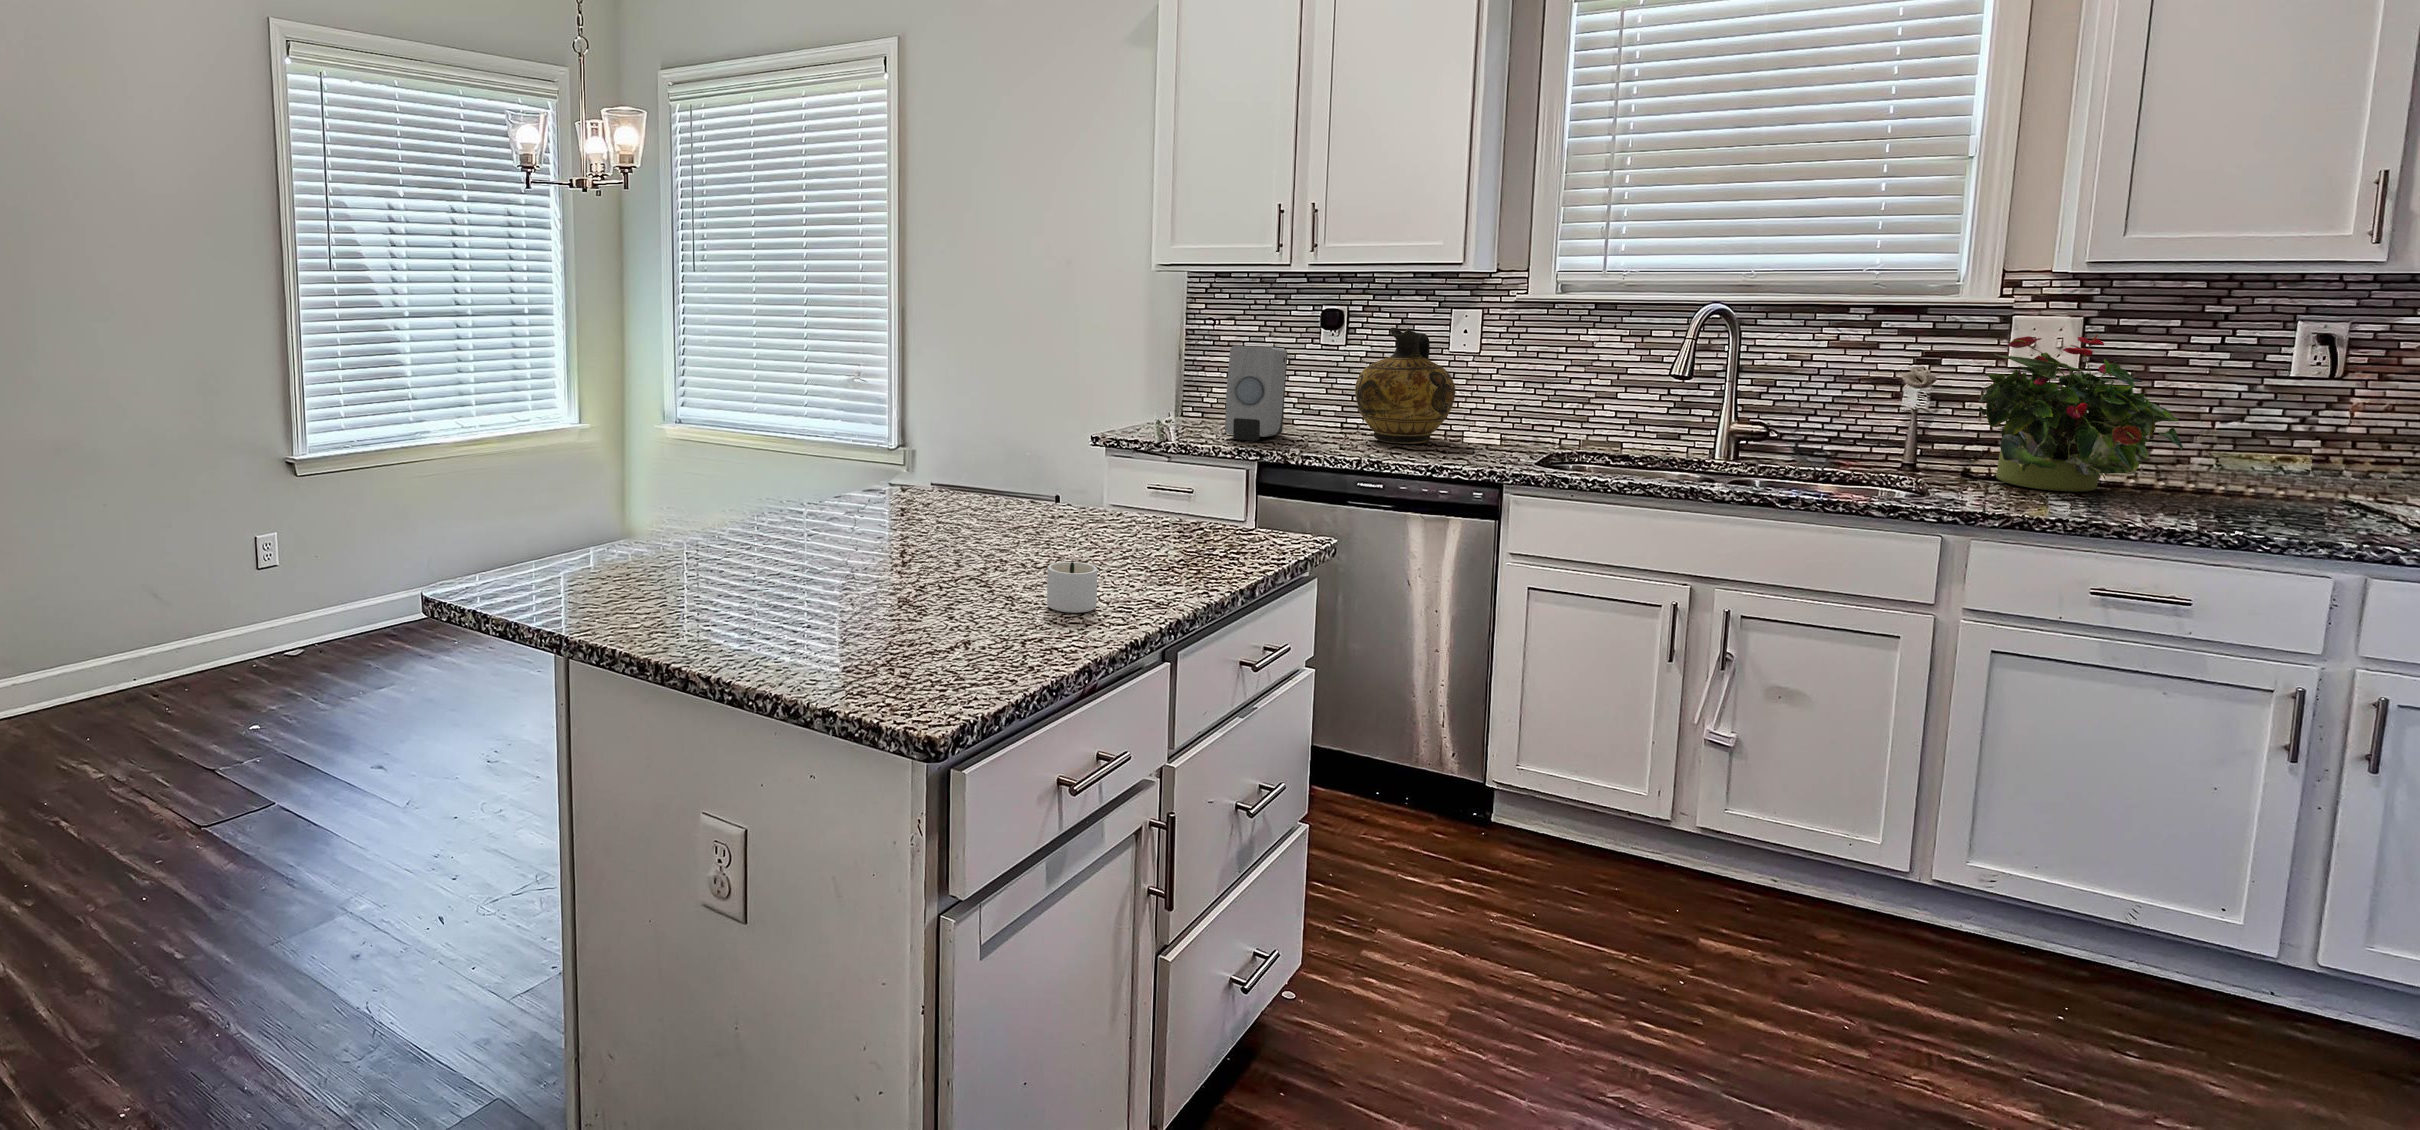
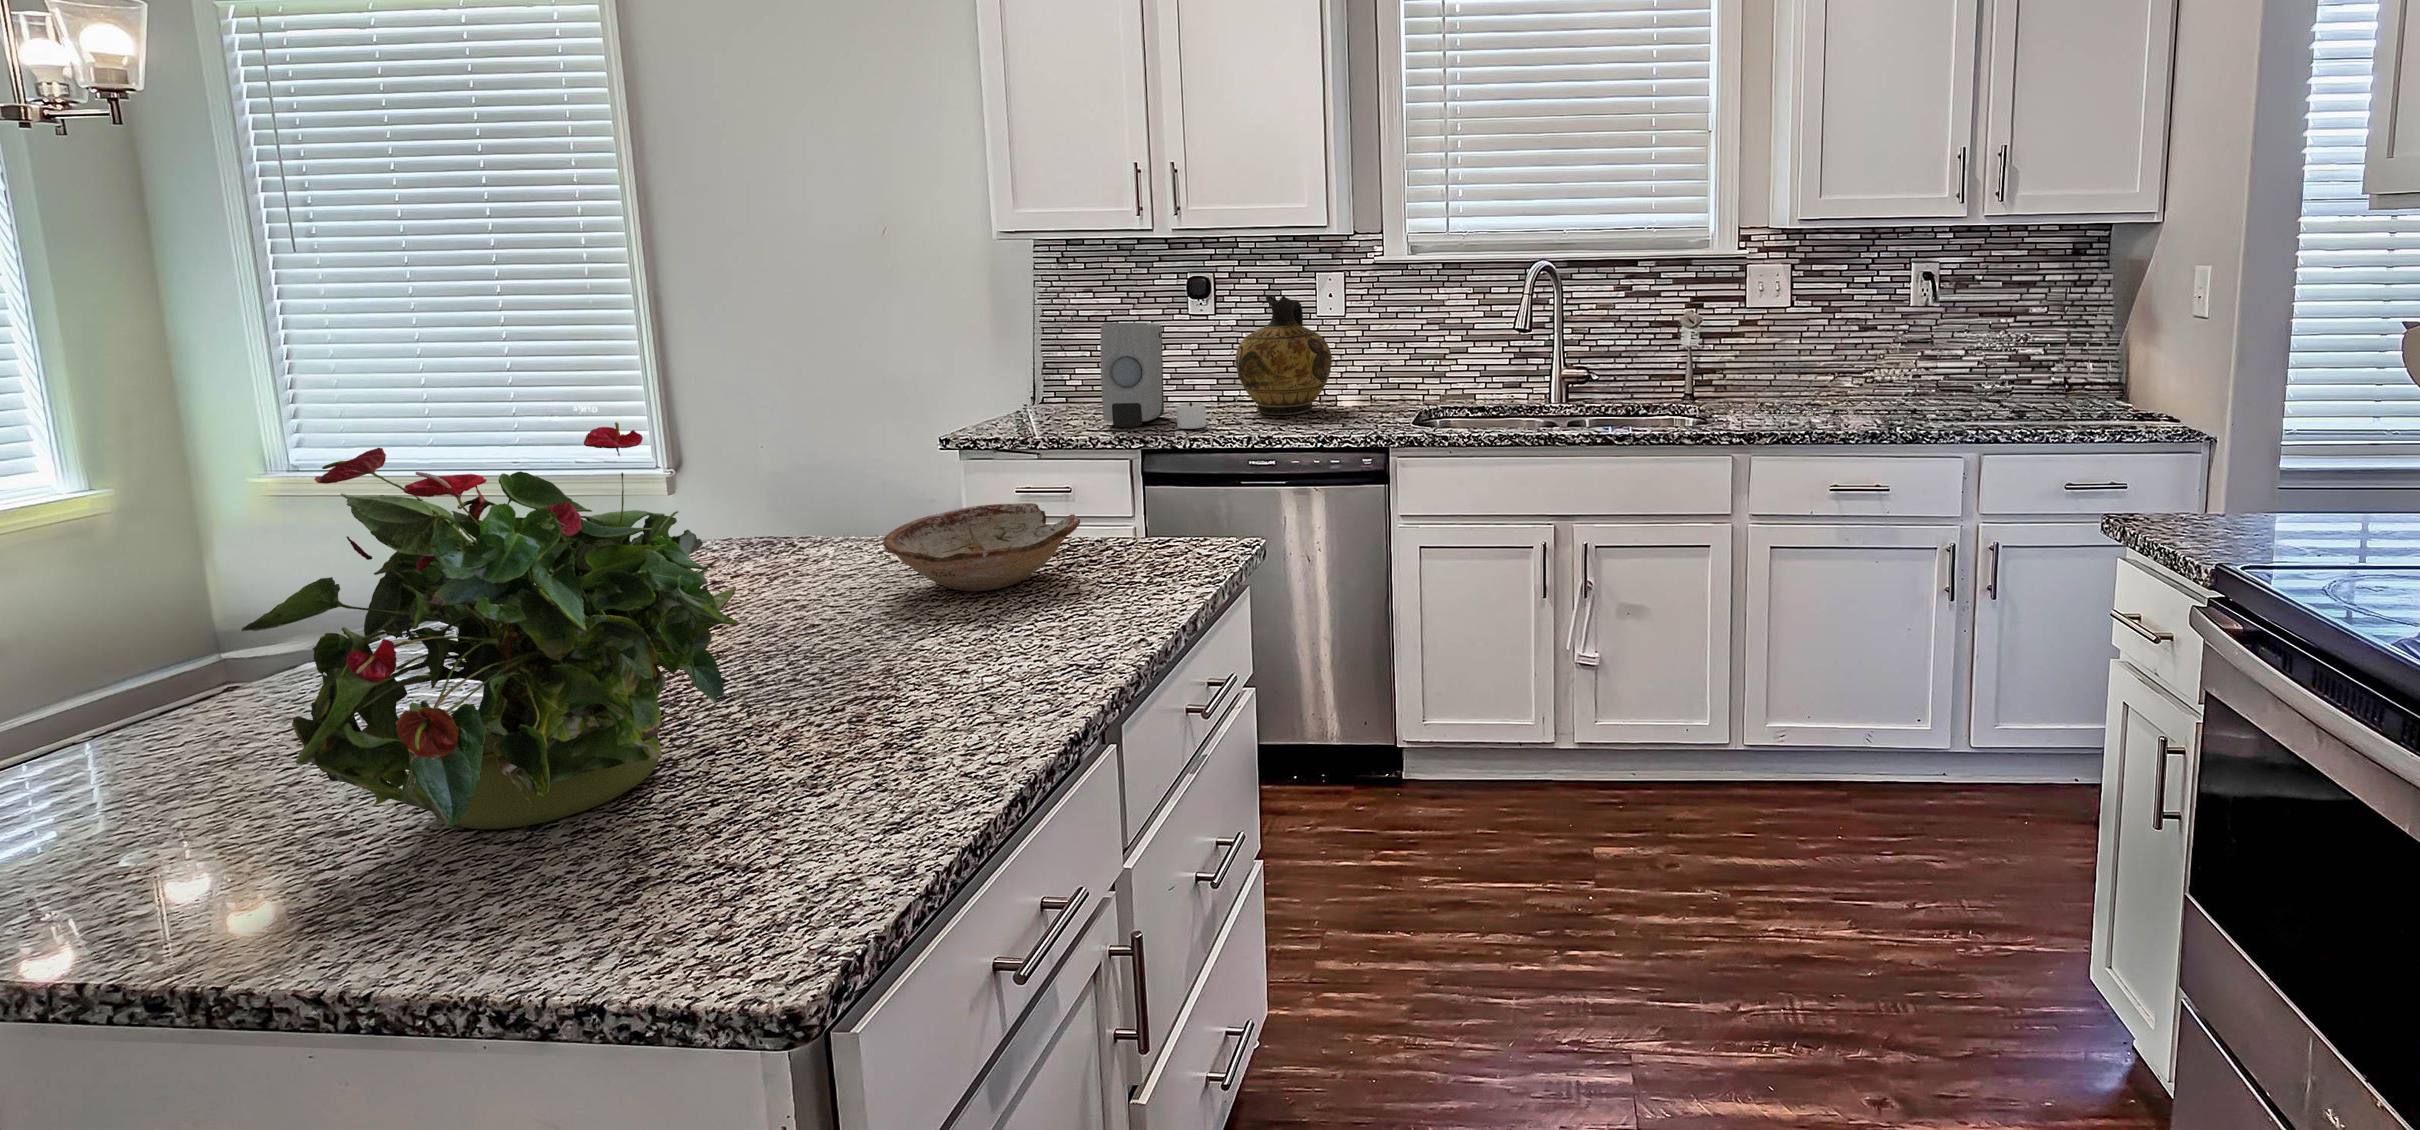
potted plant: present [1979,335,2183,492] -> present [242,422,738,829]
bowl: none [1027,480,1174,544] -> present [883,503,1080,591]
candle: present [1047,562,1097,613] -> present [1177,402,1206,429]

